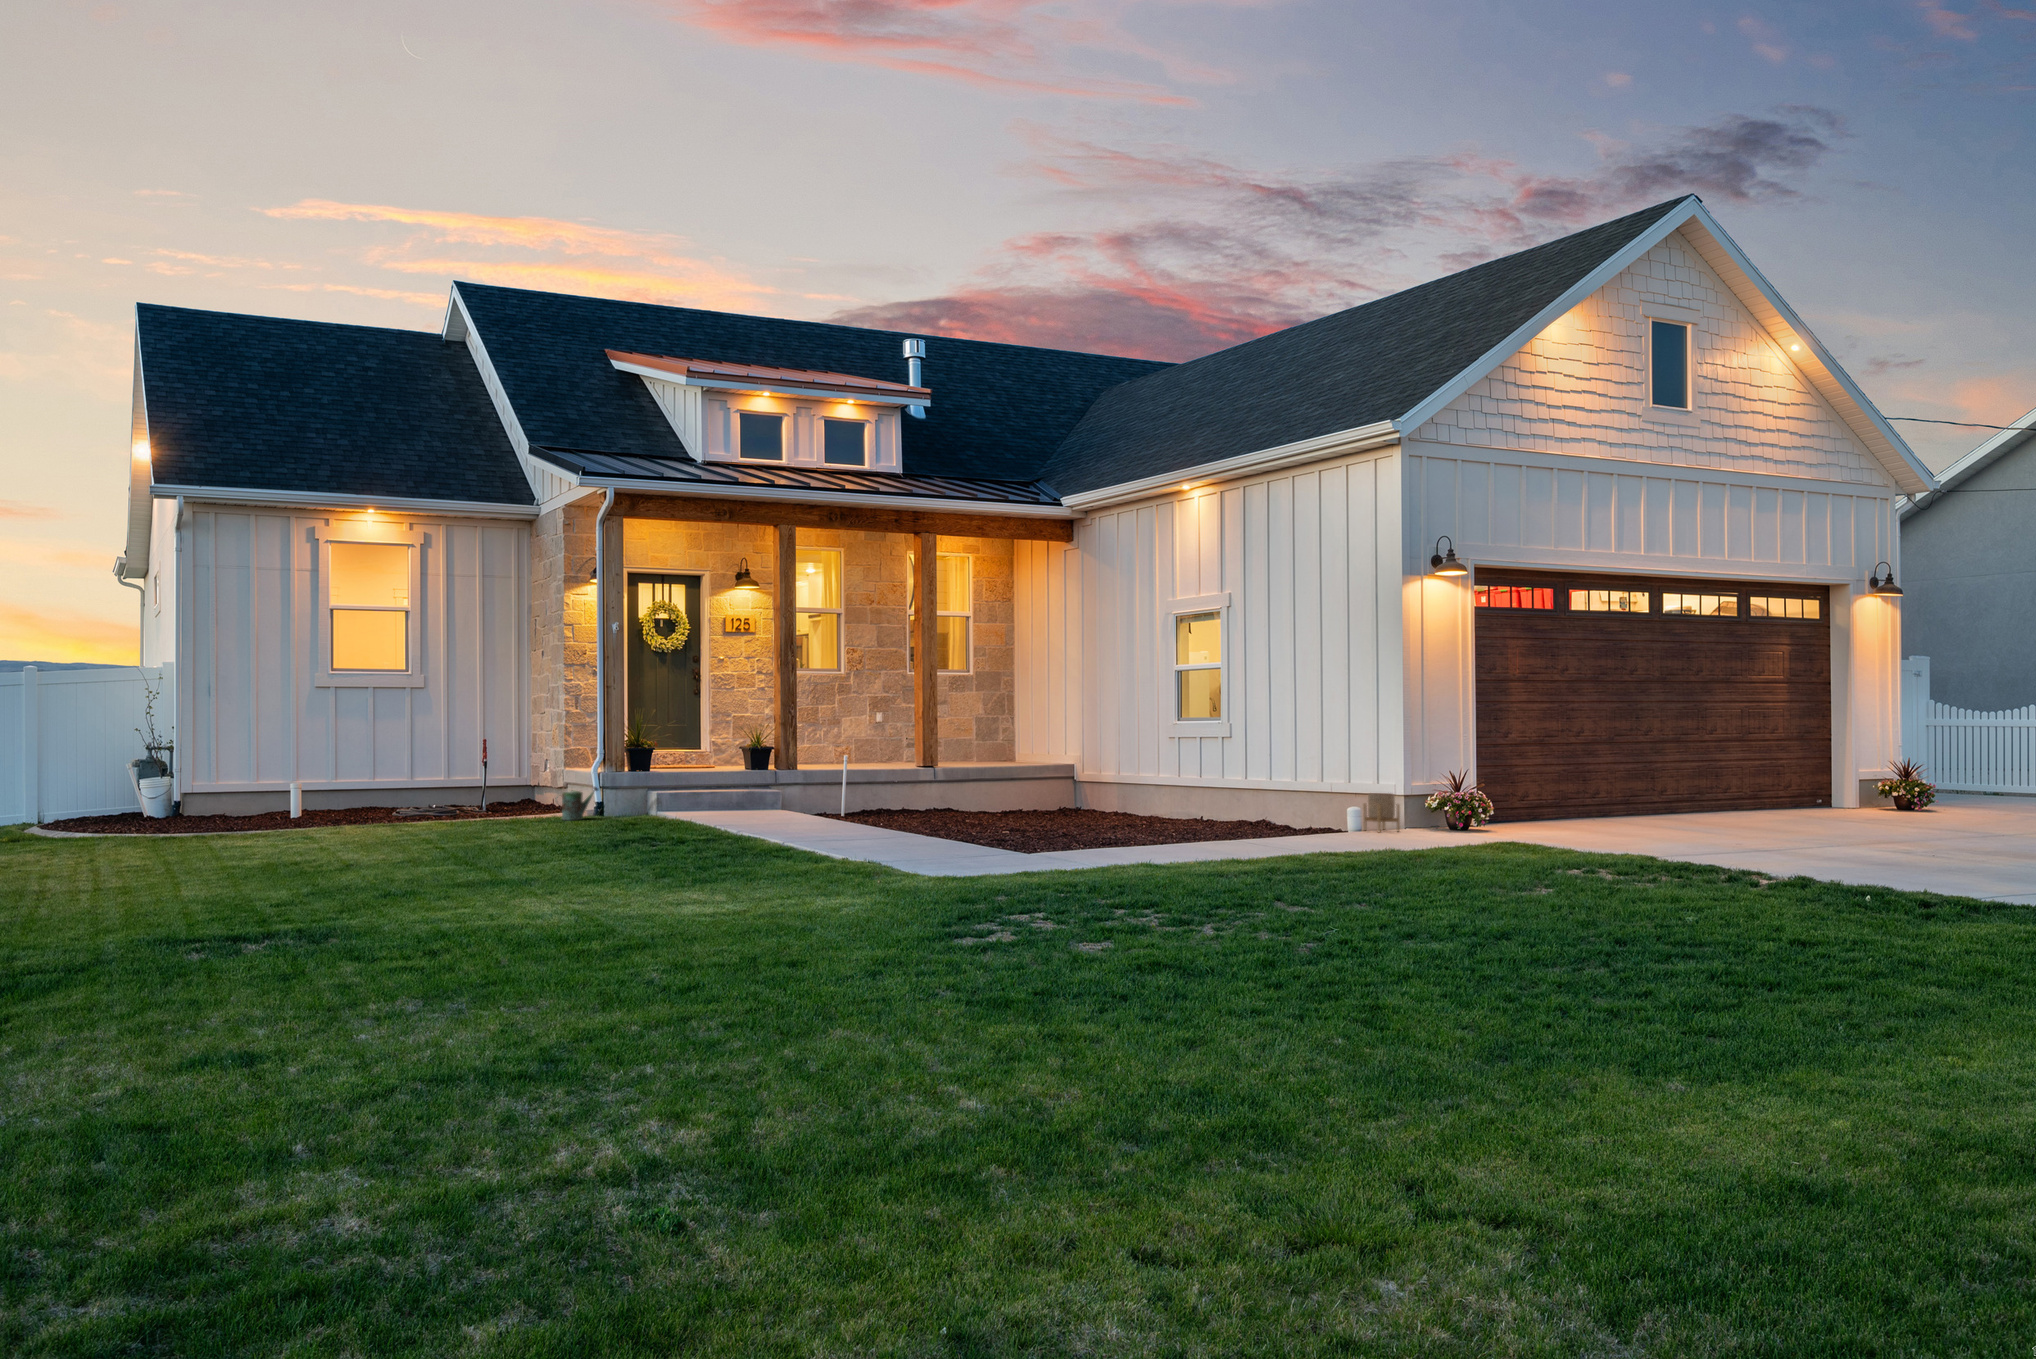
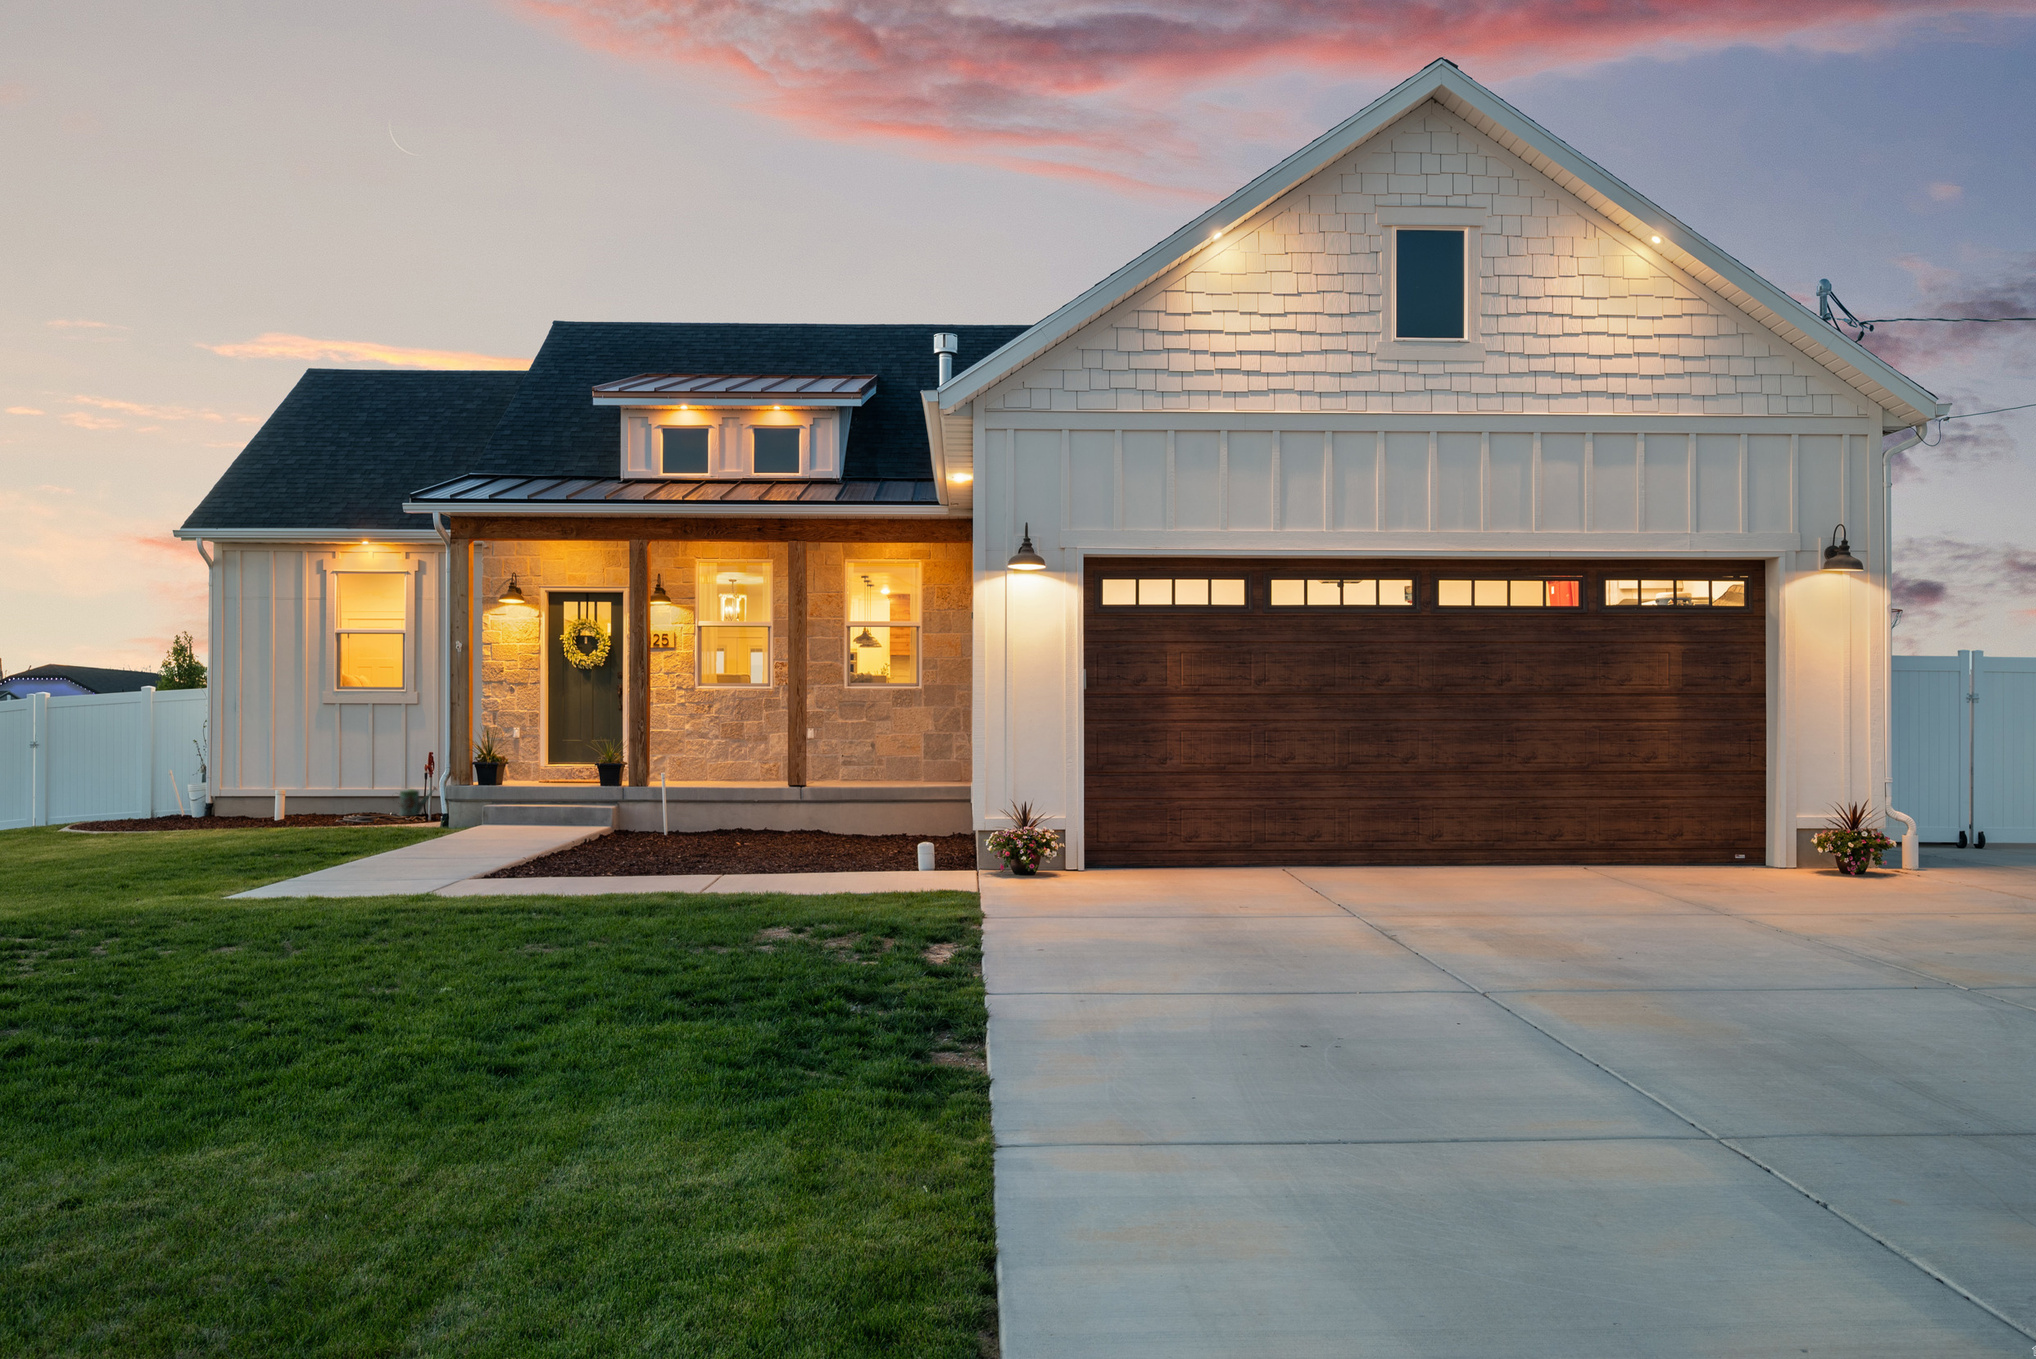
planter: present [1363,793,1400,832] -> none [926,825,959,872]

